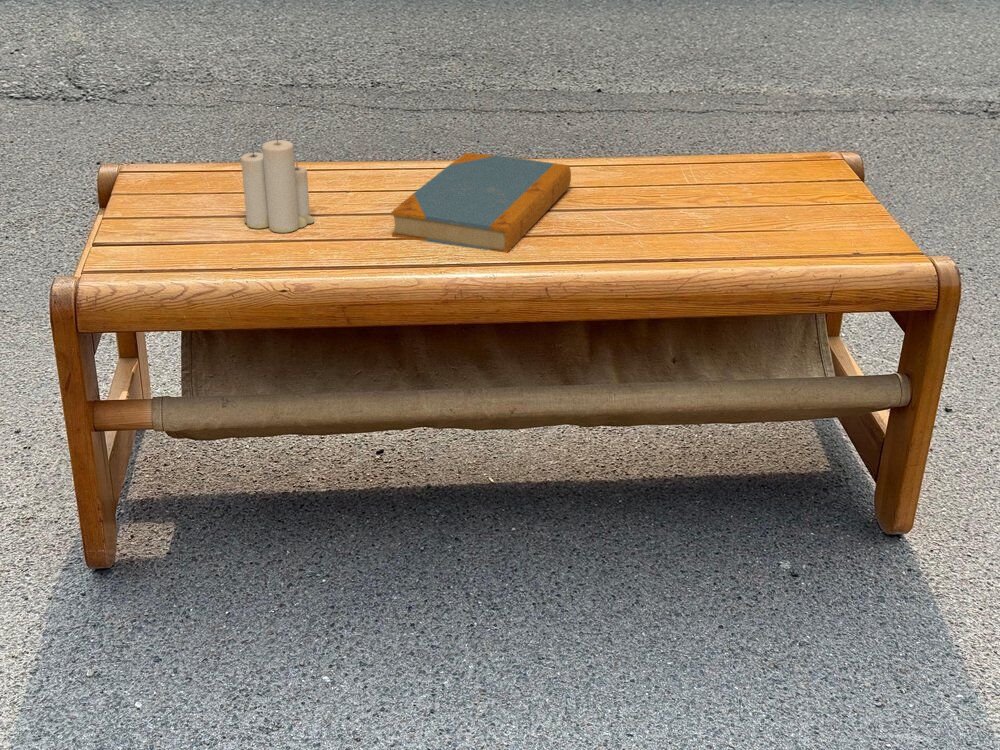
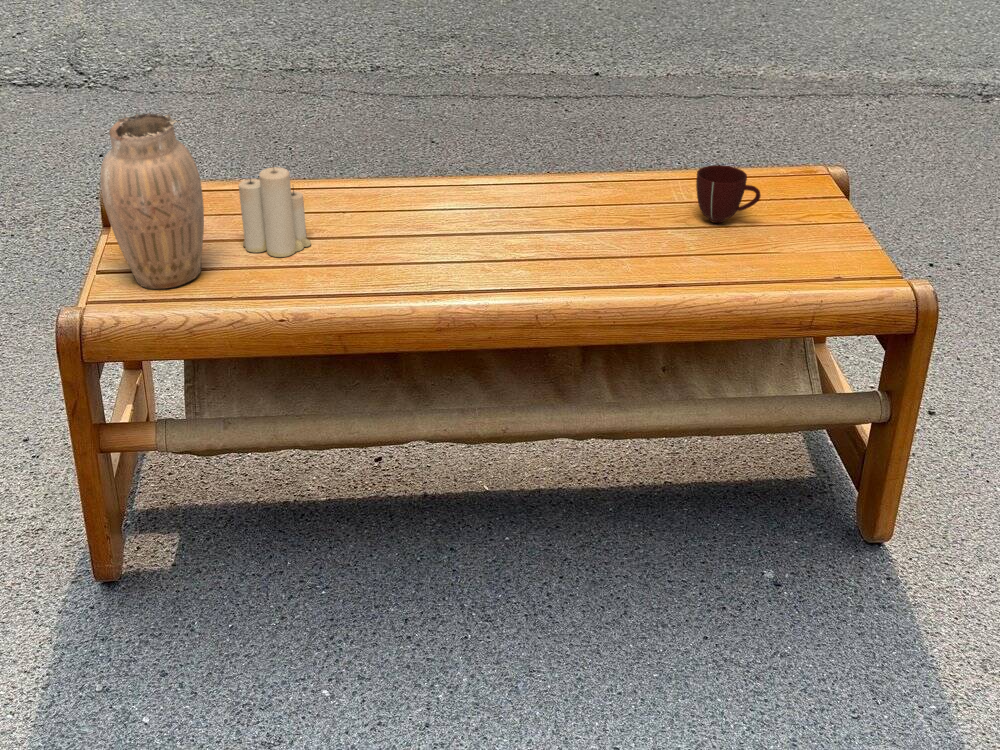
vase: none [100,77,205,261] -> present [100,113,204,289]
mug: none [708,146,774,204] -> present [696,165,761,223]
book: present [391,153,571,253] -> none [386,170,562,281]

